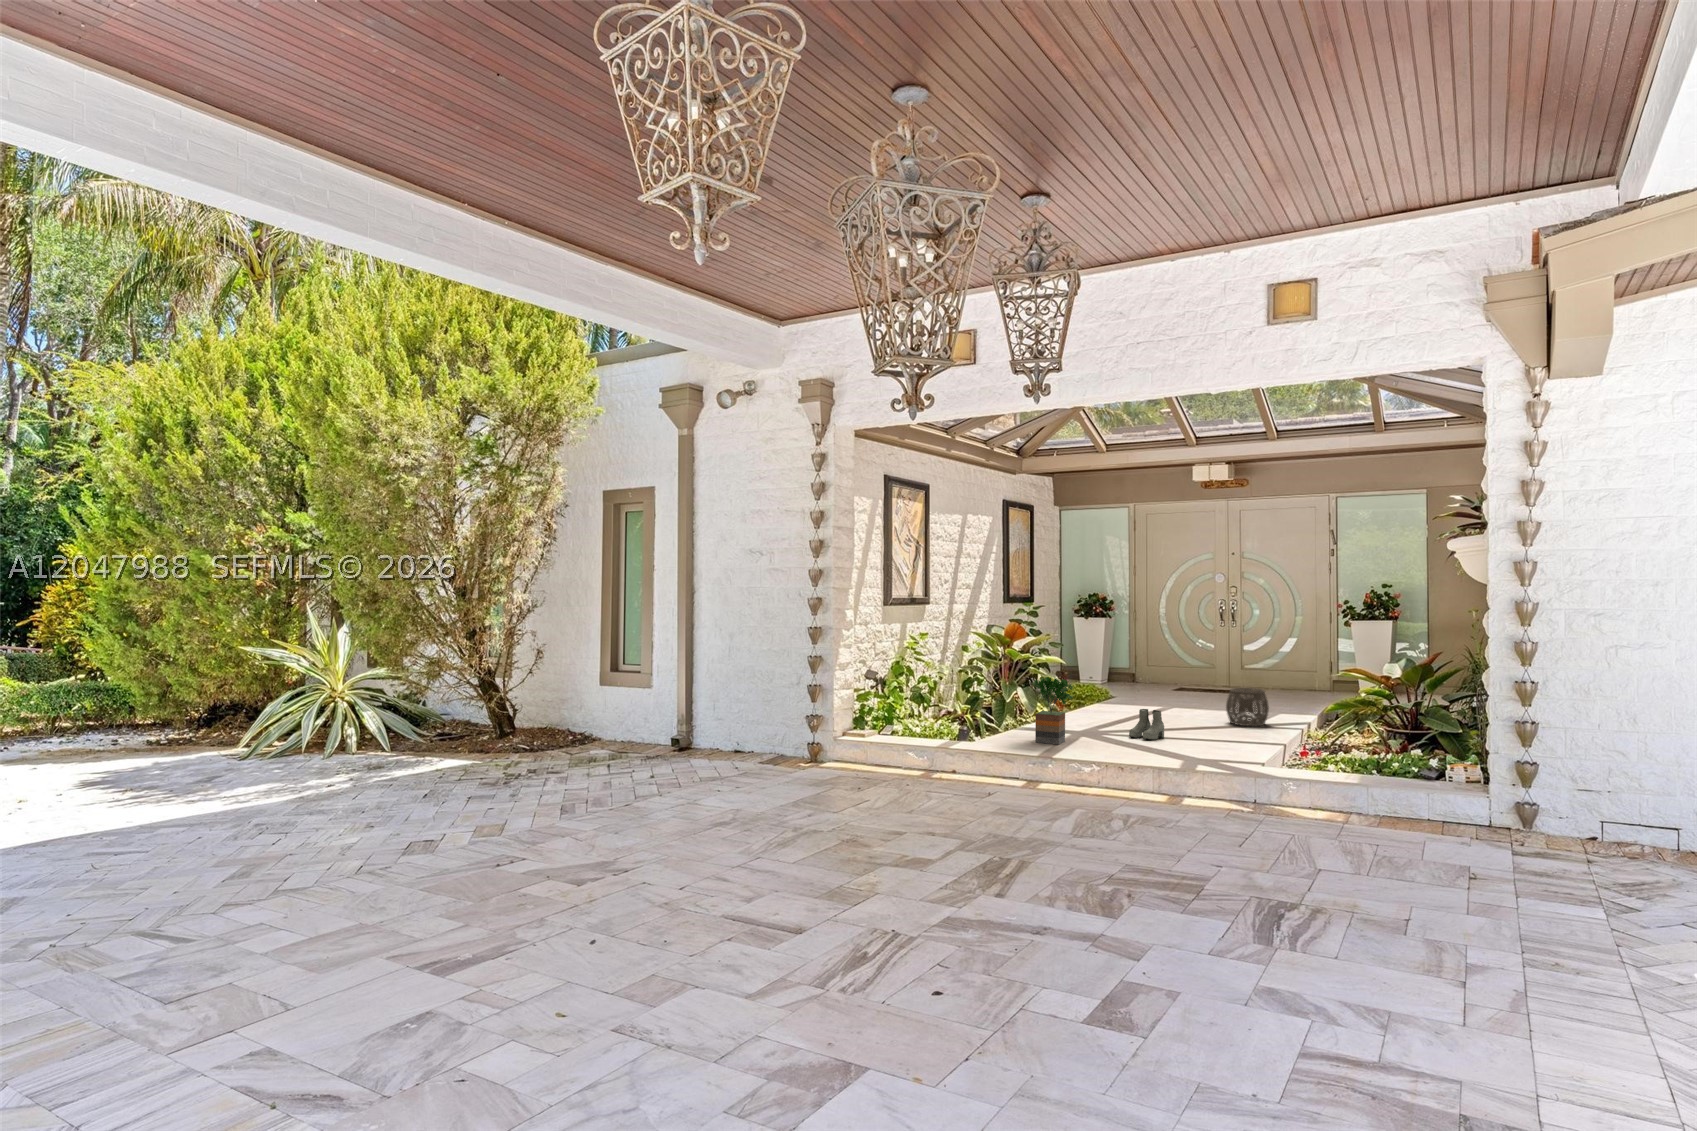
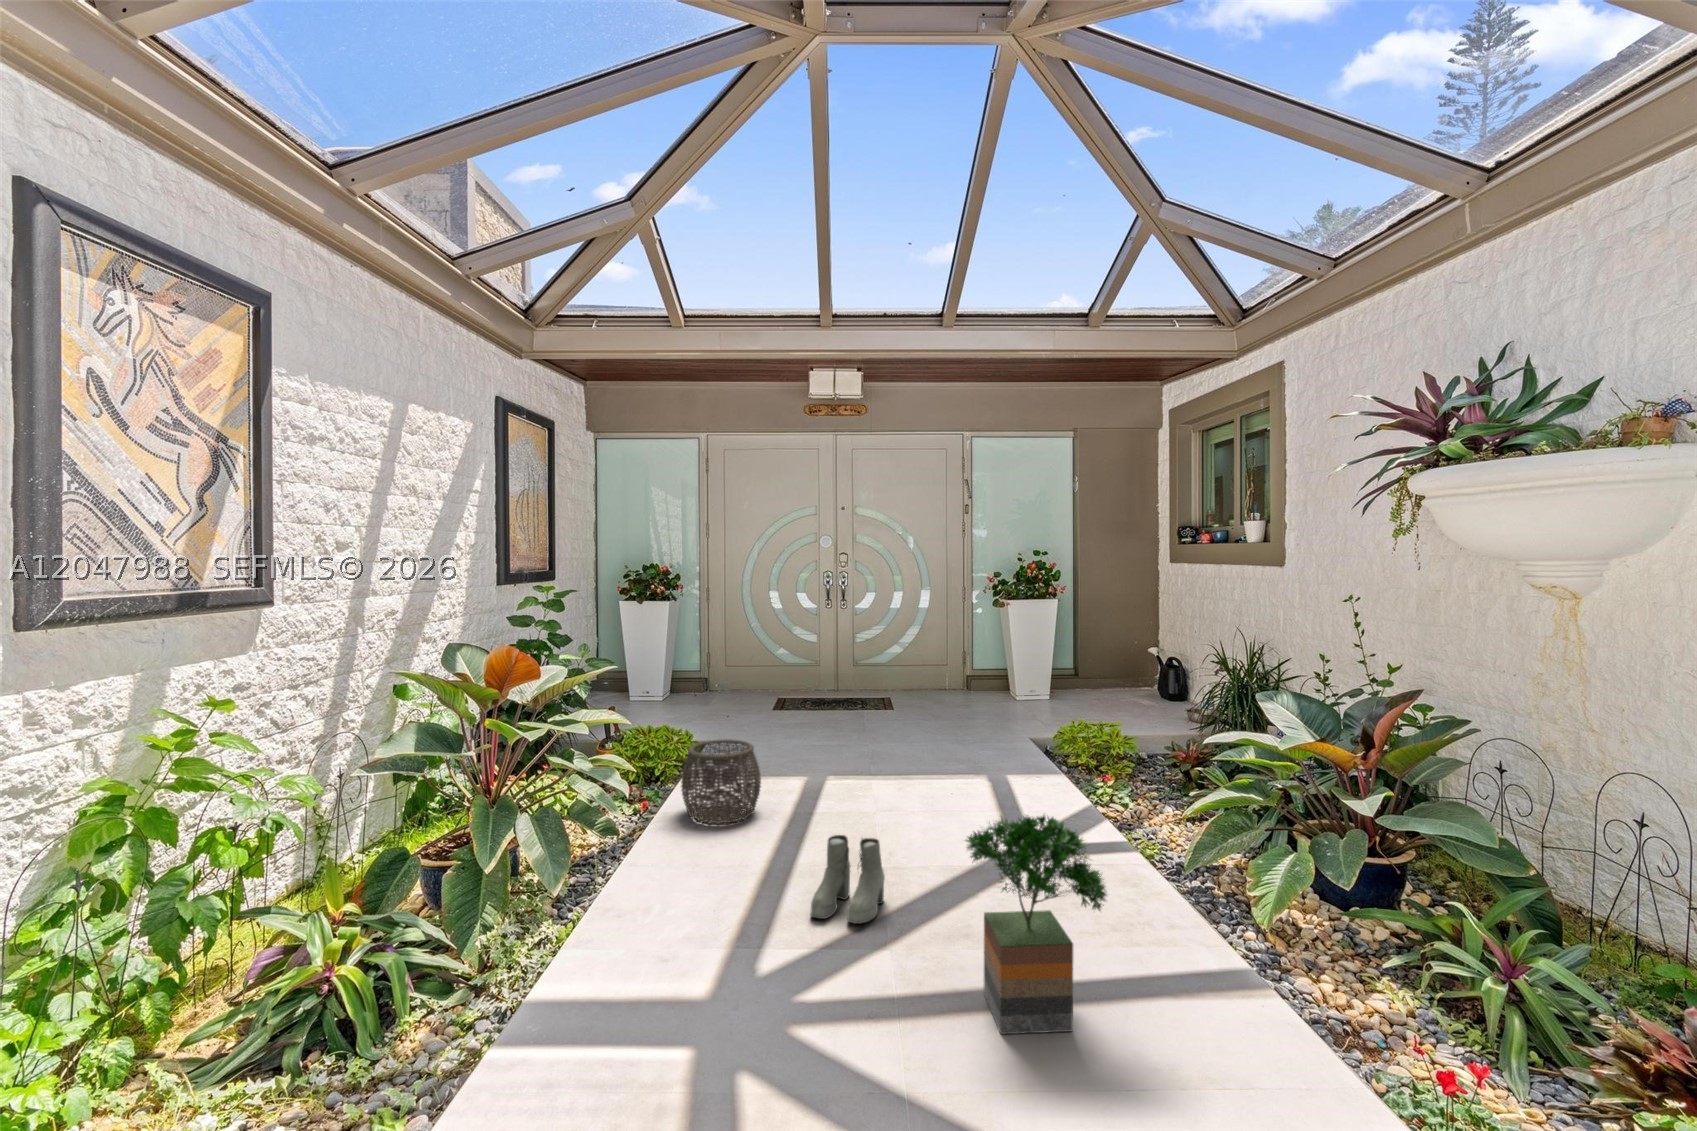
potted tree: present [1033,677,1073,745] -> present [965,815,1107,1034]
woven basket: present [1226,688,1269,726] -> present [681,739,761,824]

